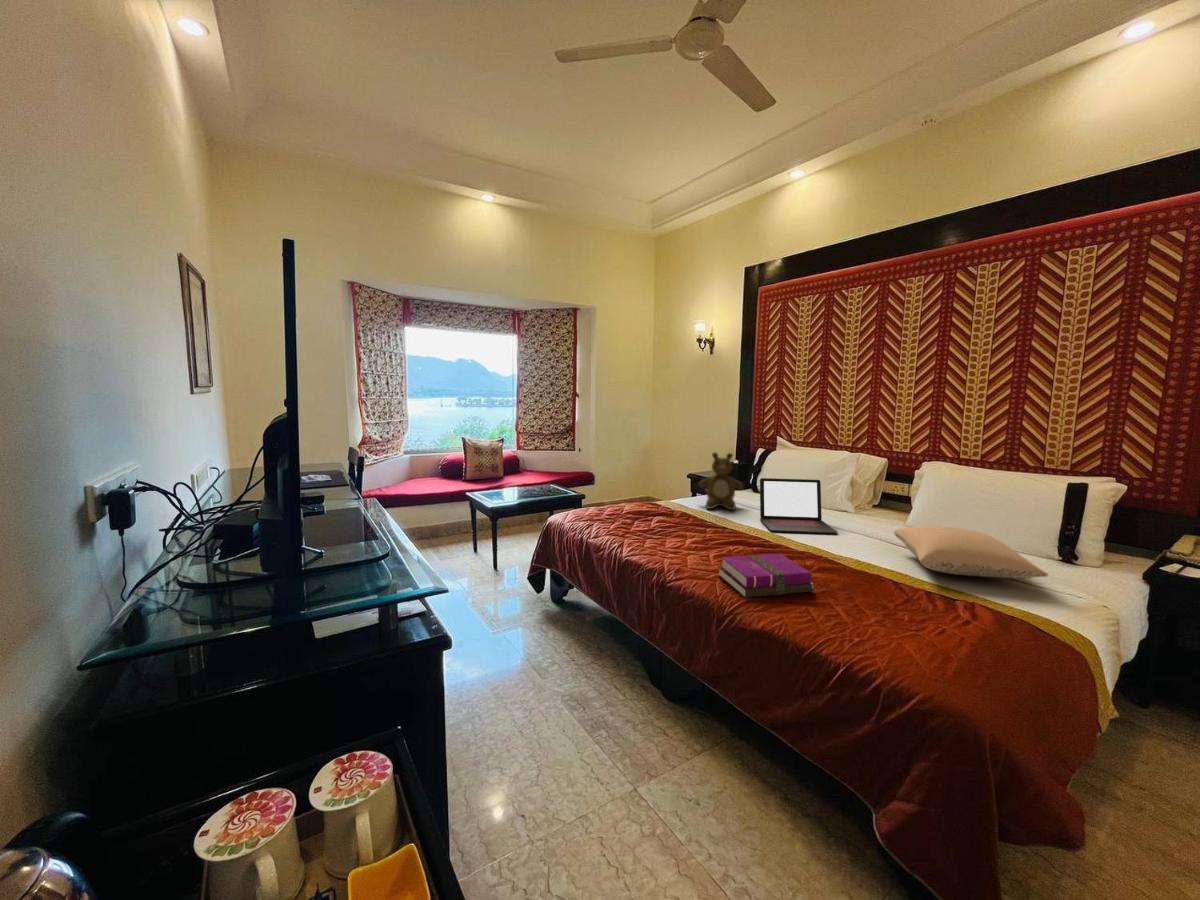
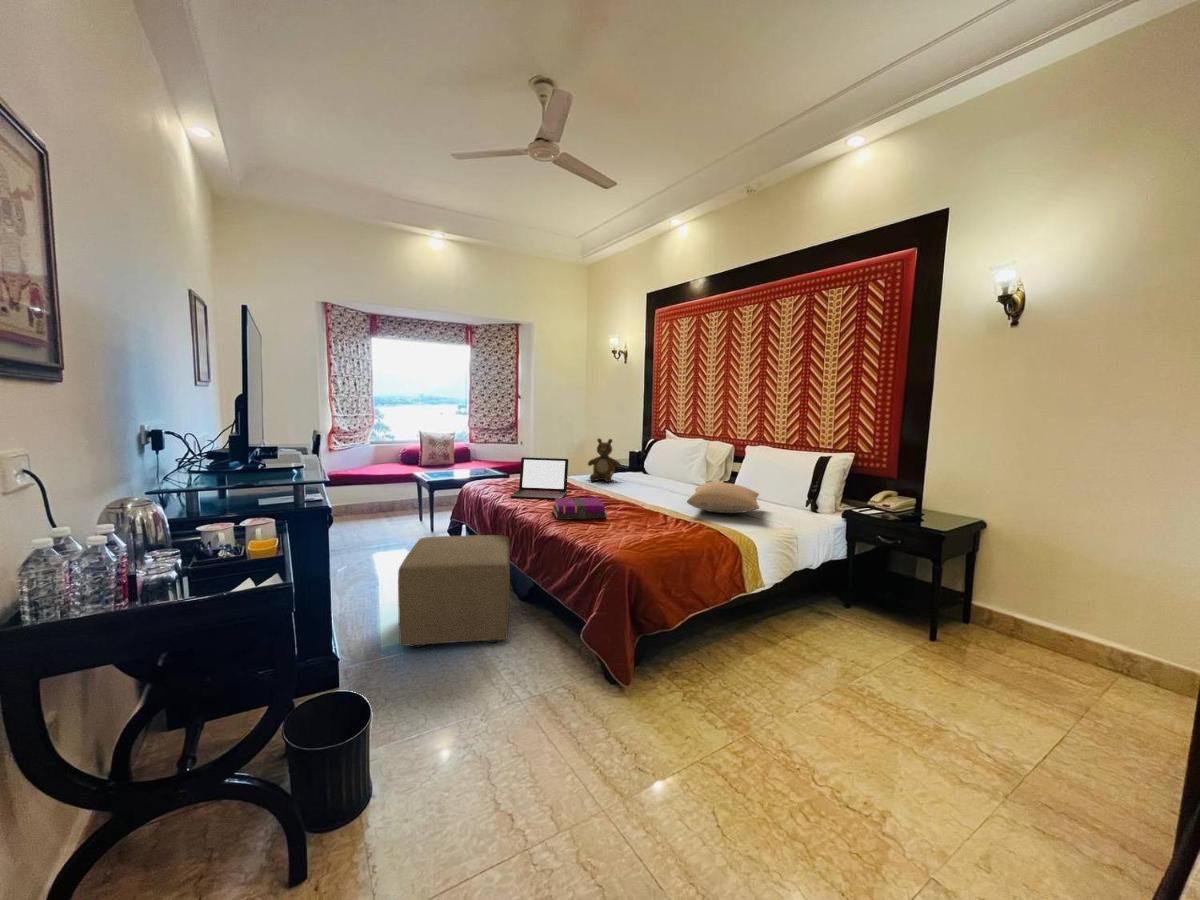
laptop: present [760,478,838,534] -> present [511,457,568,499]
ottoman: none [528,613,700,827] -> present [398,535,510,648]

